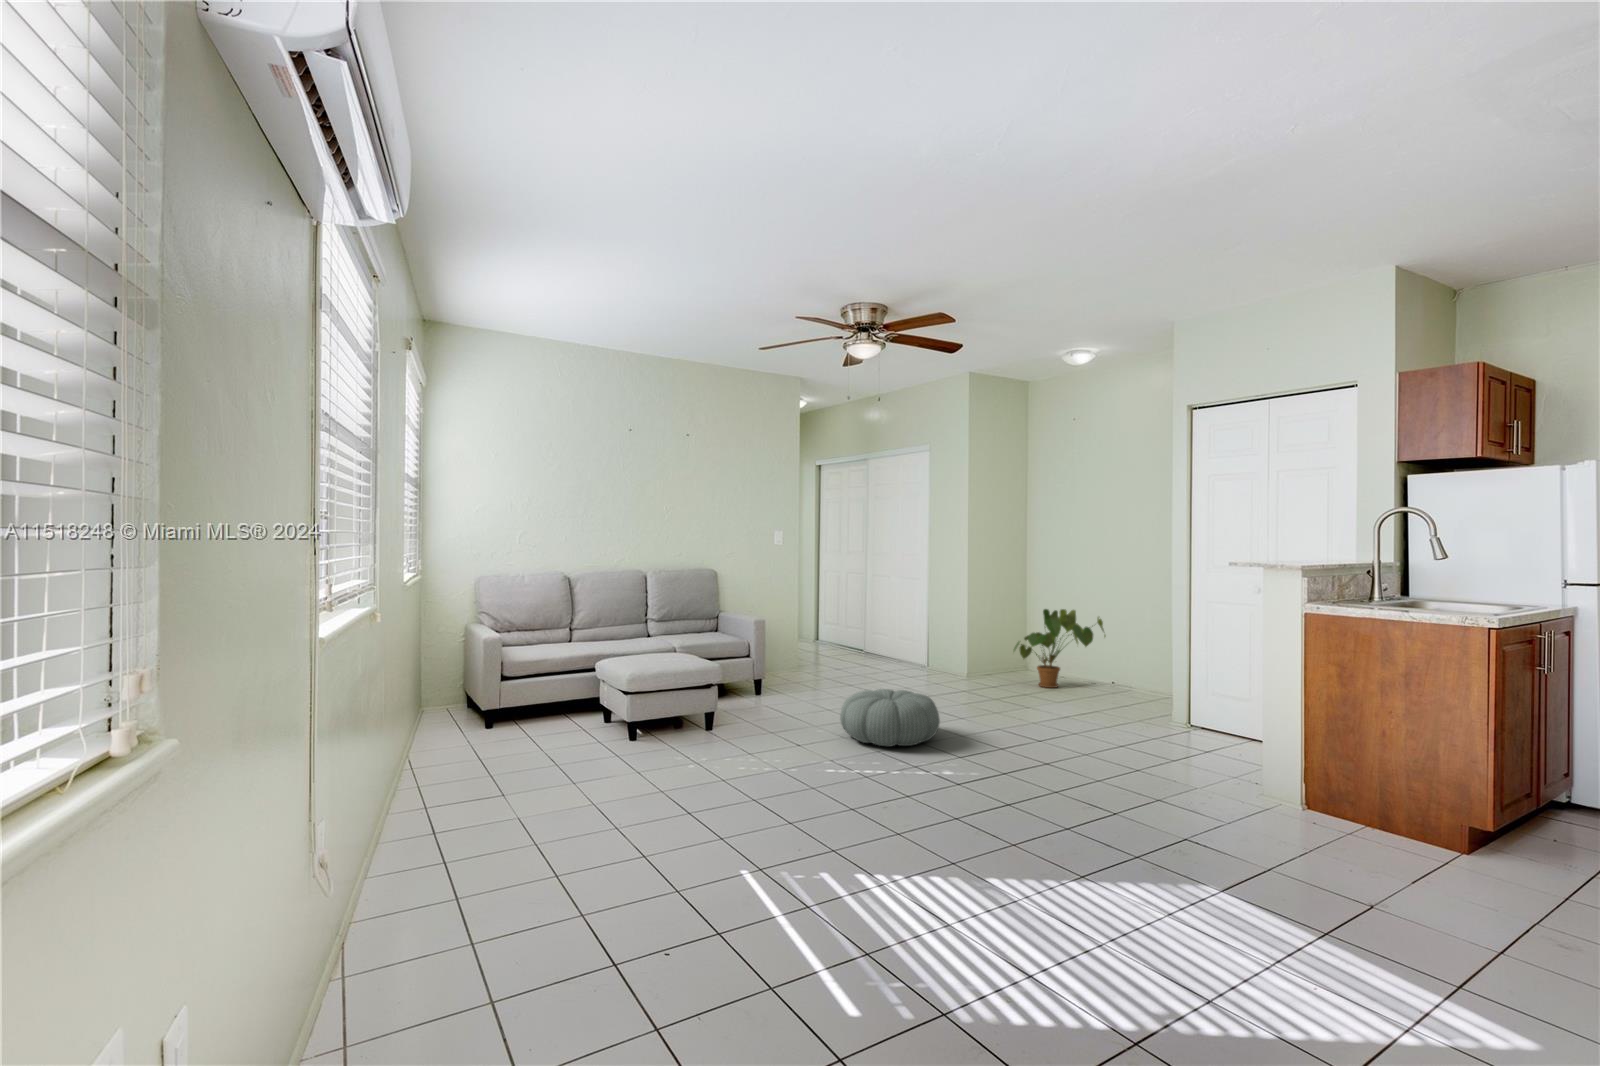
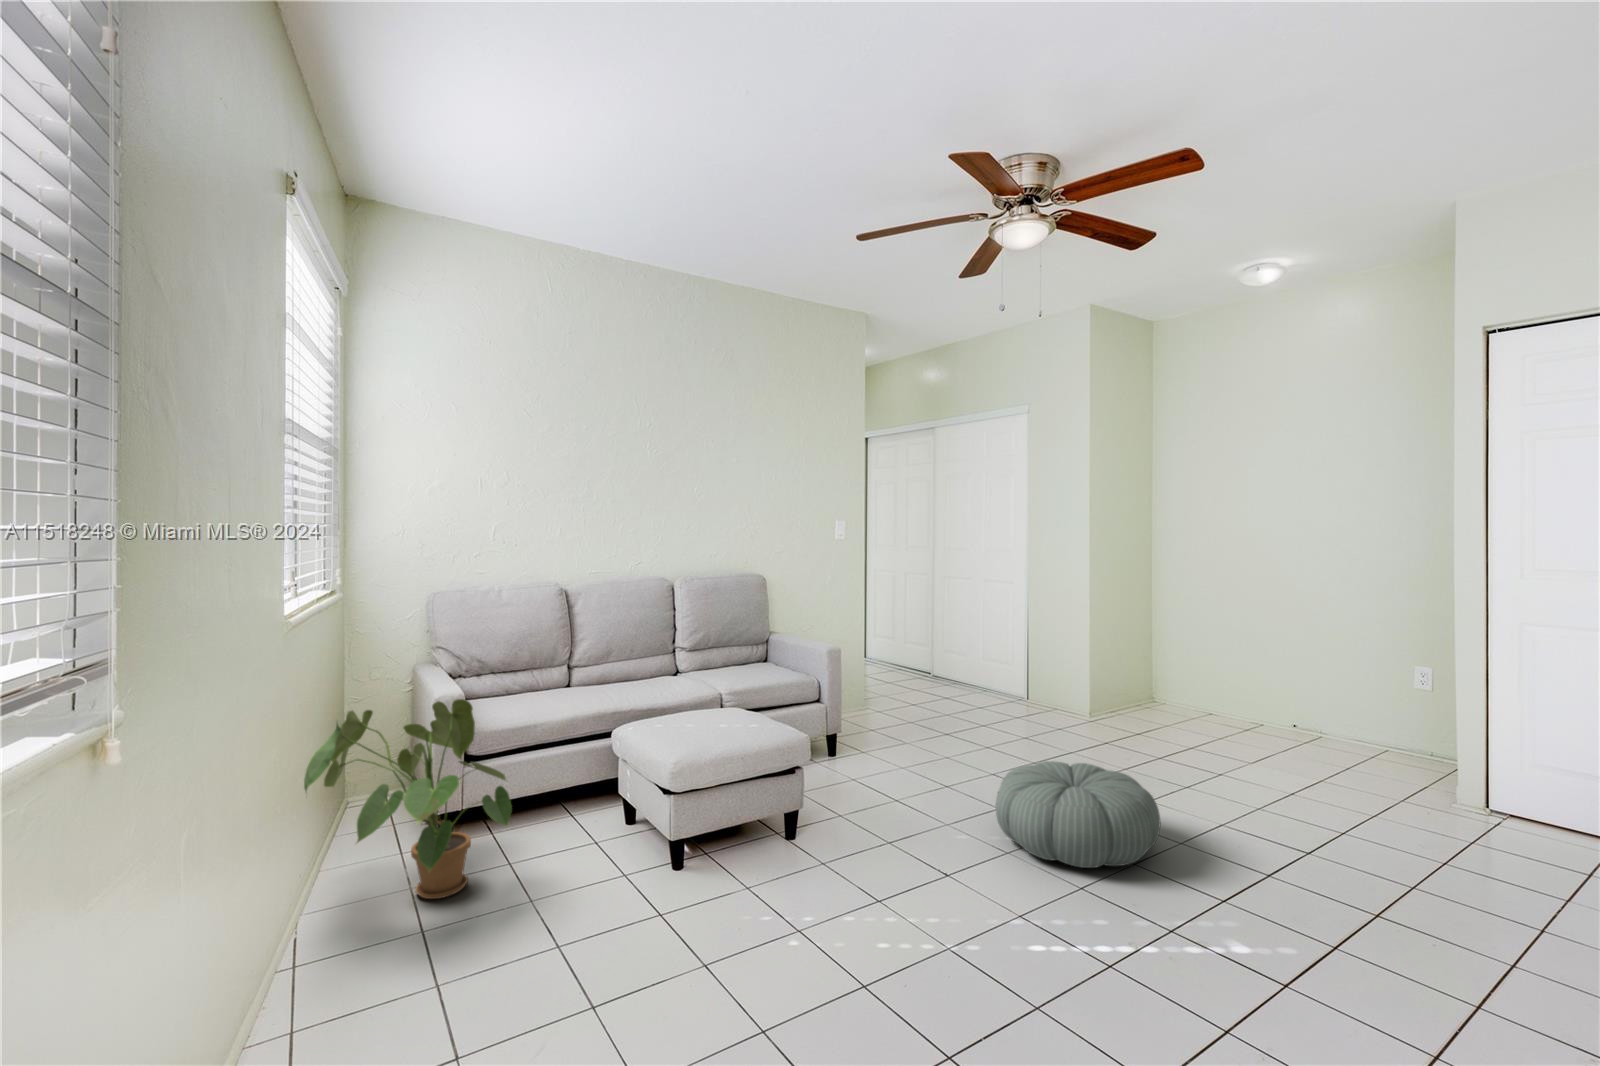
house plant: present [1014,609,1105,688] -> present [304,699,512,899]

